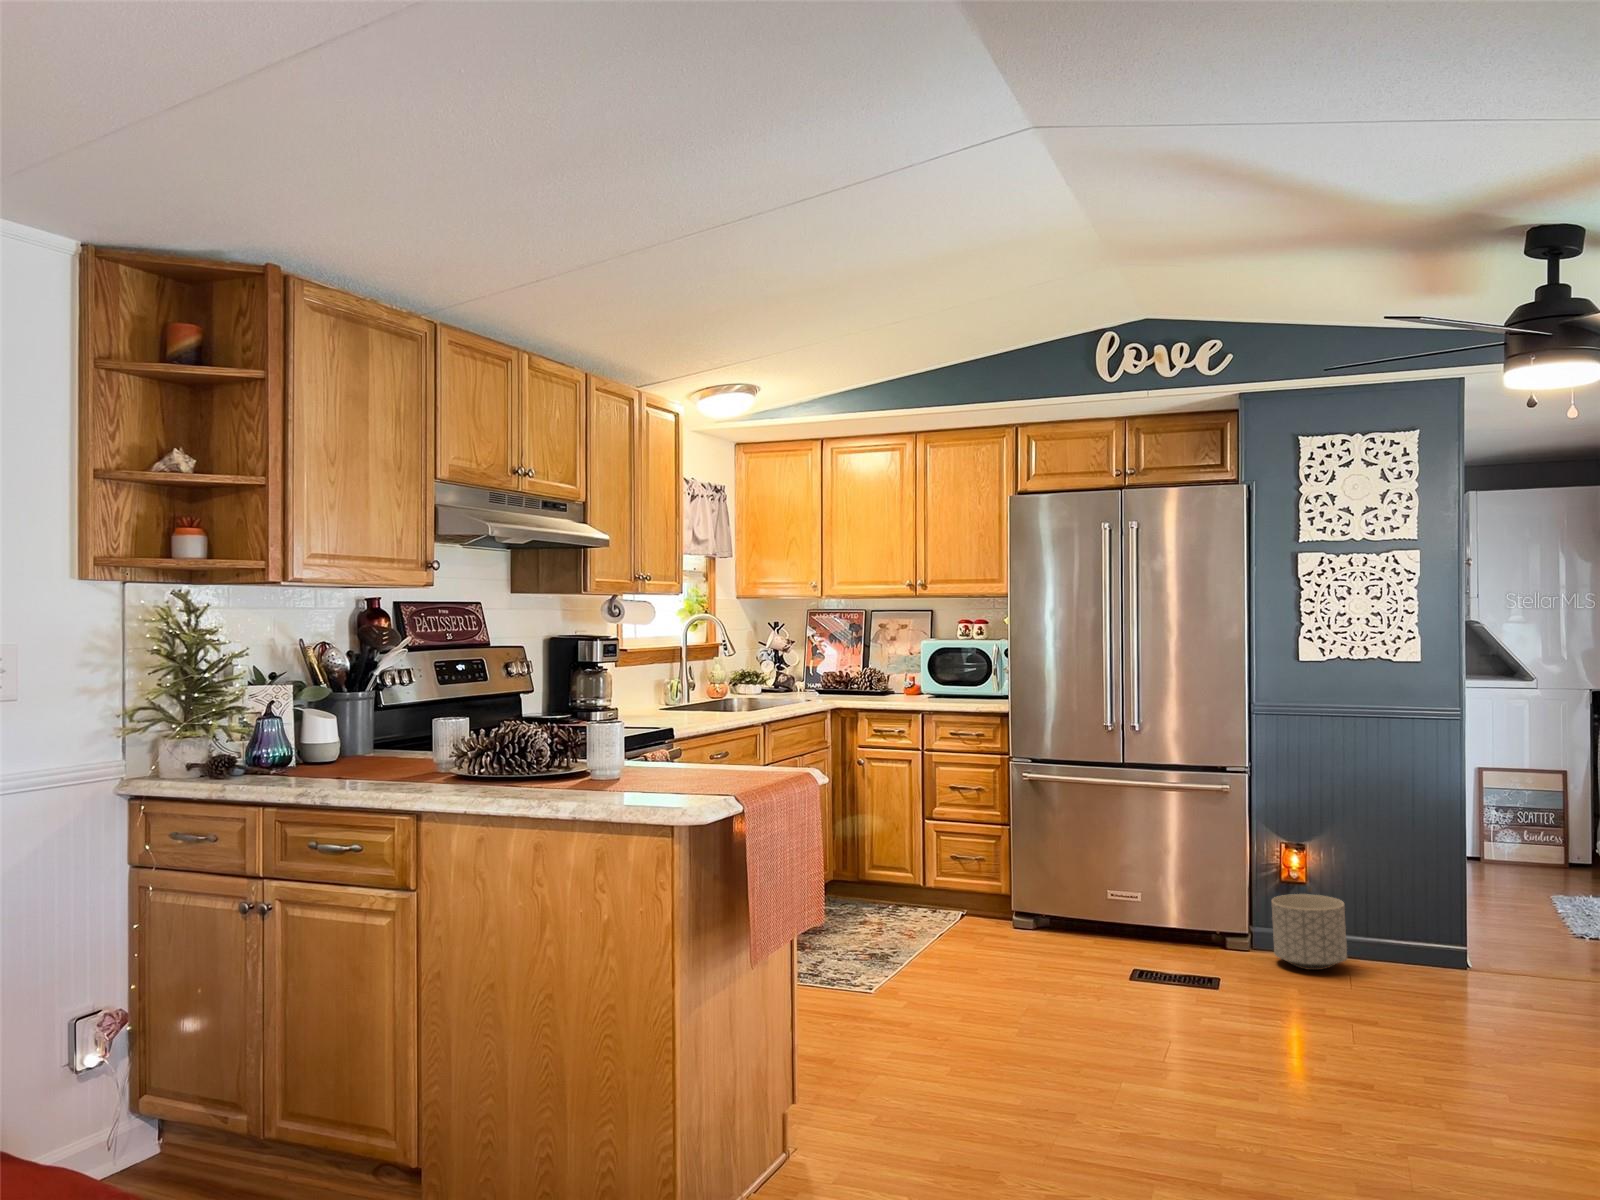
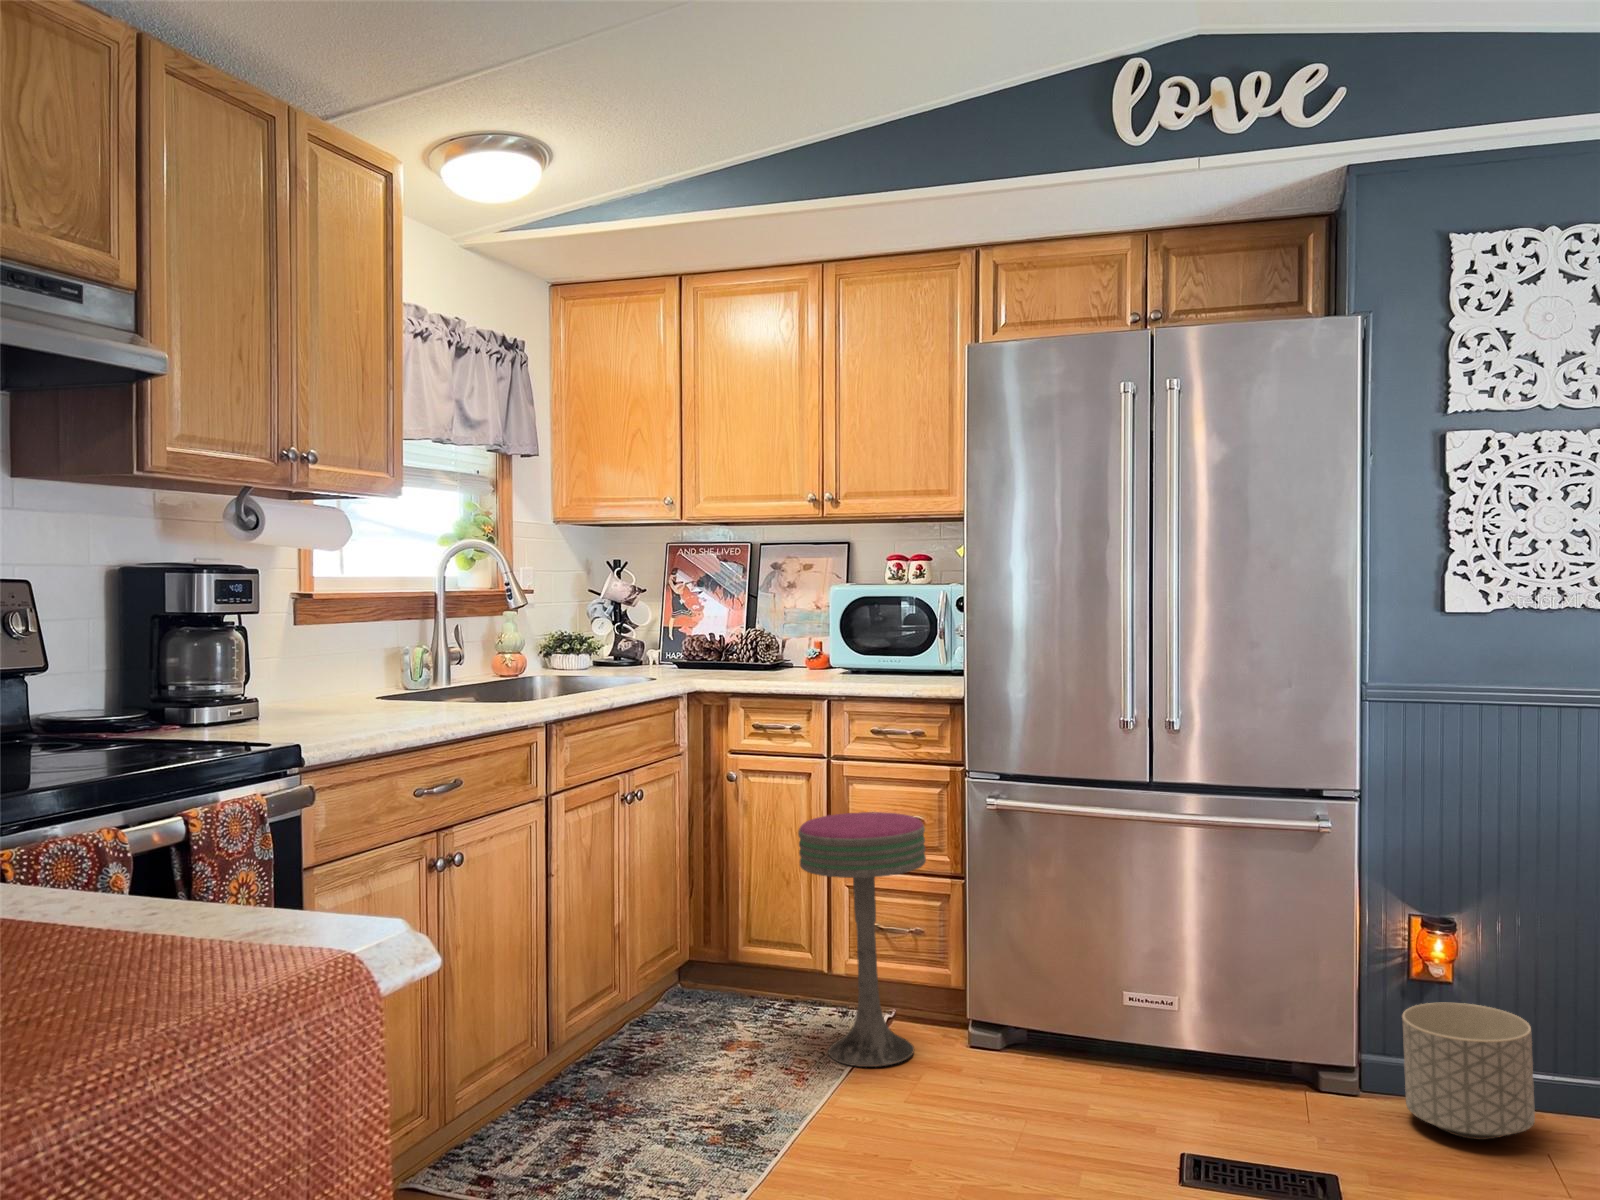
bar stool: none [907,783,986,936] -> present [798,812,926,1067]

